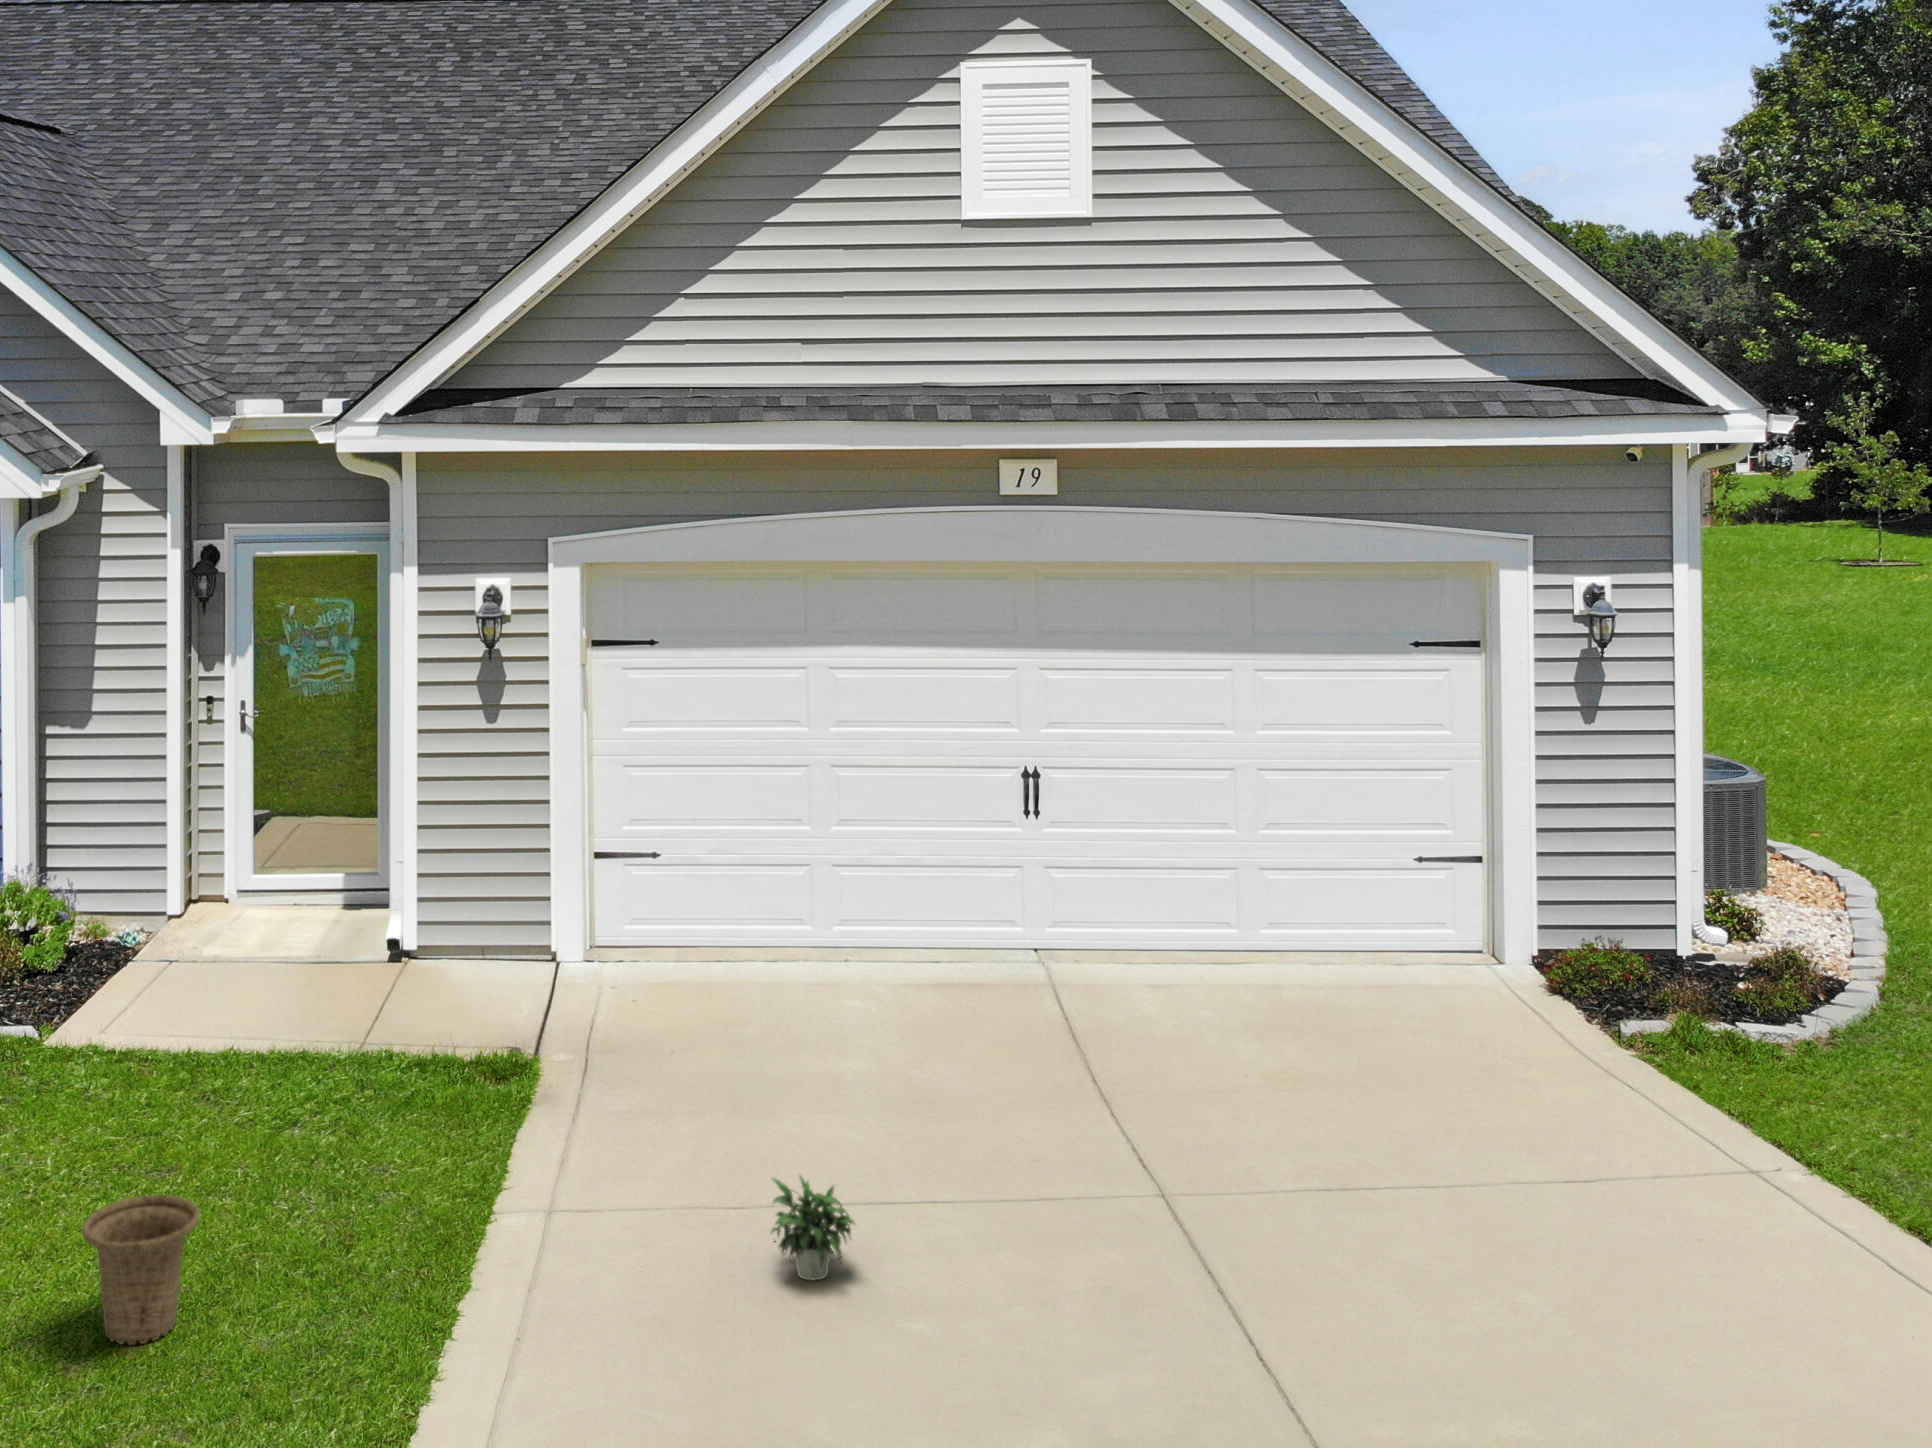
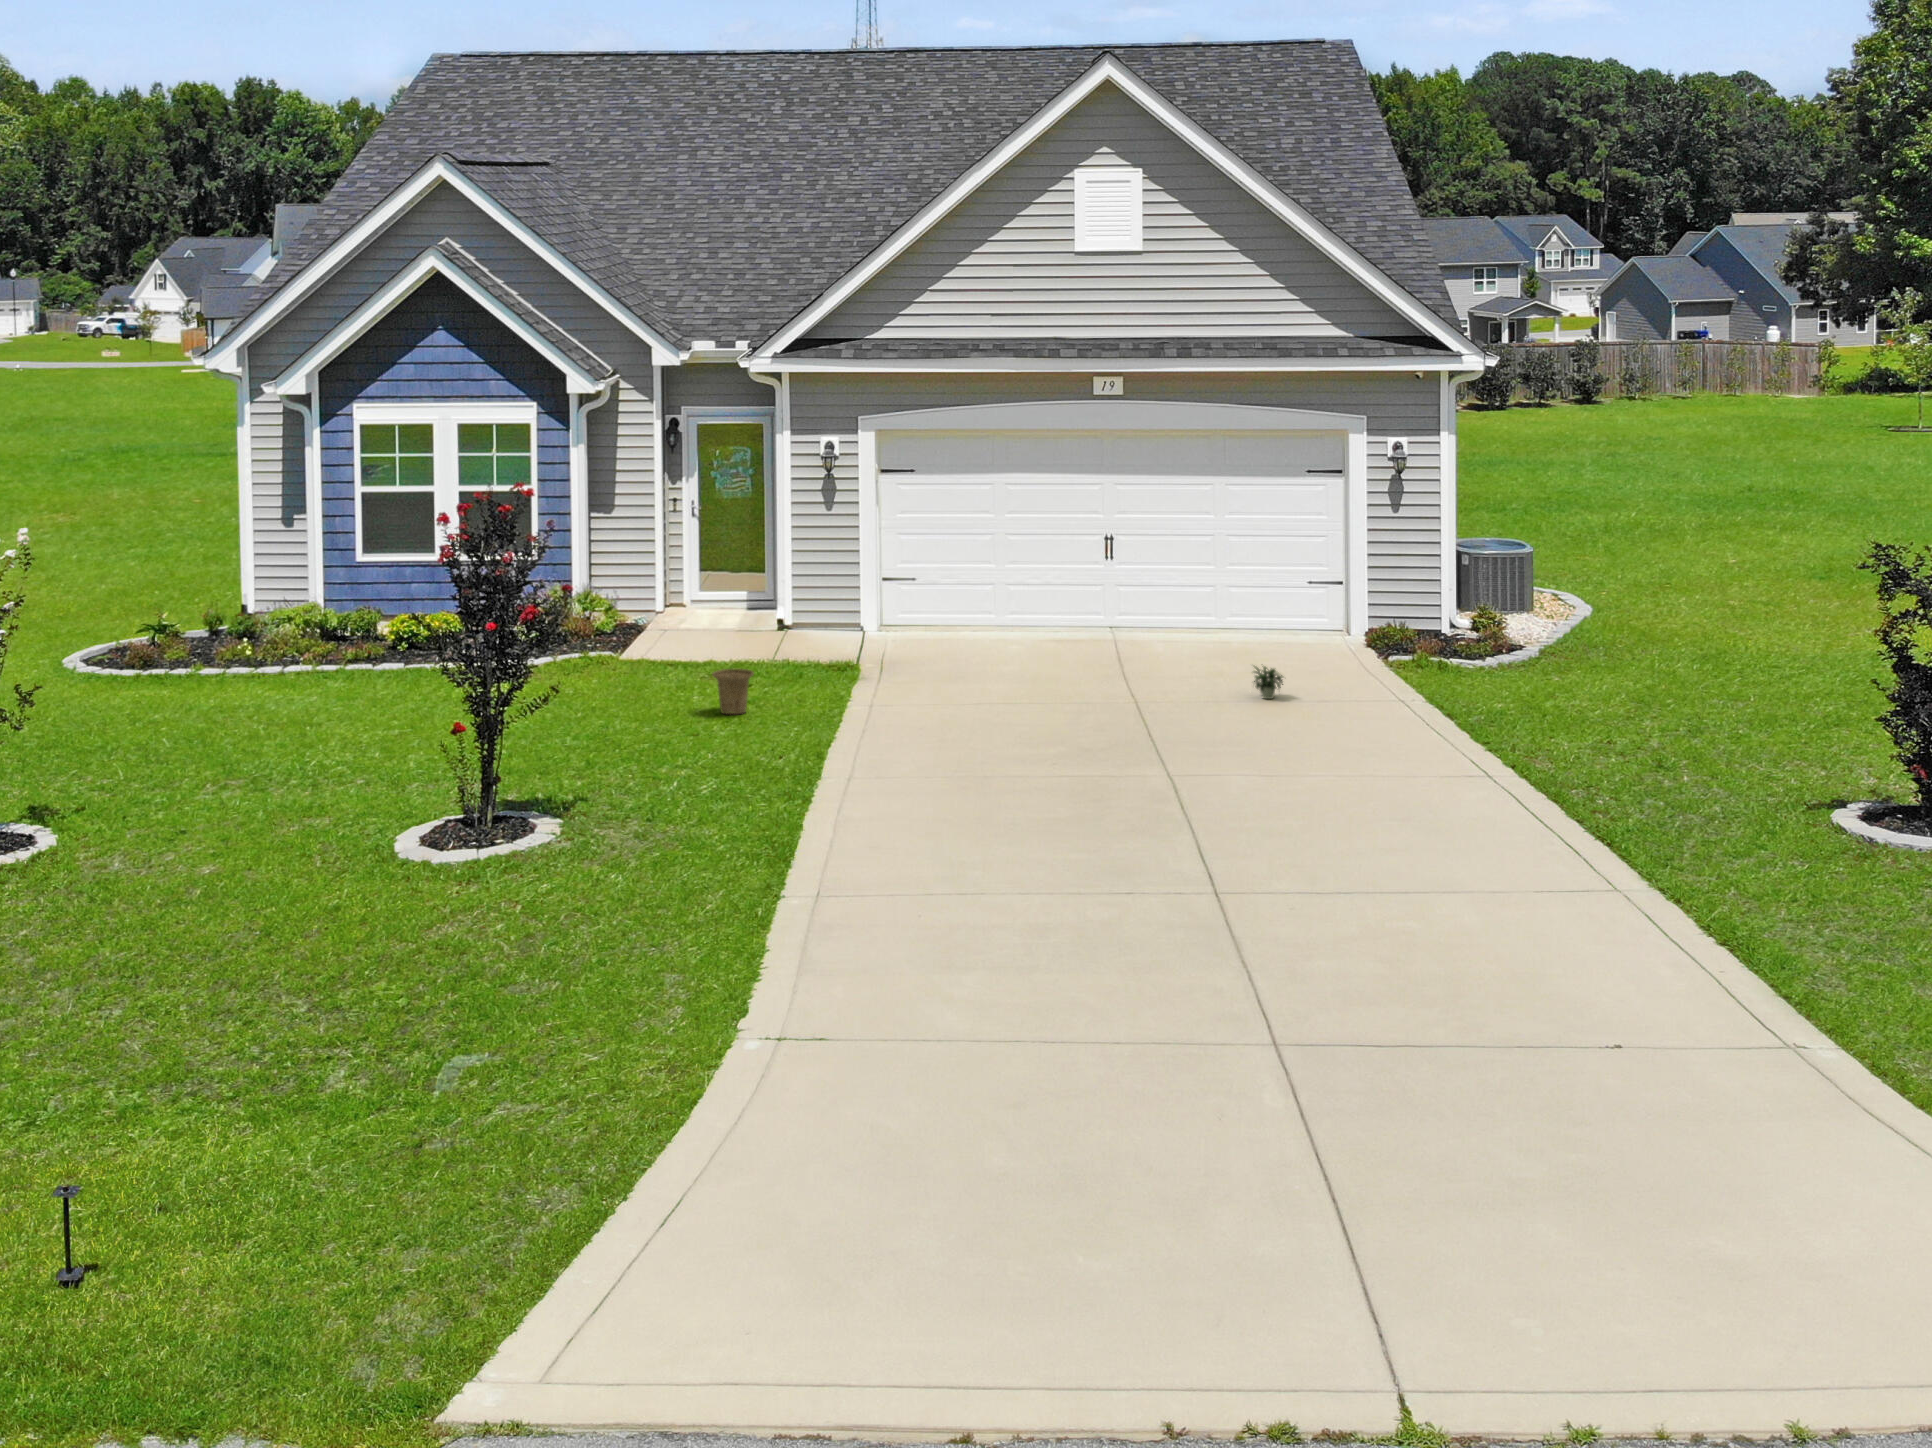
potted plant: present [771,1176,855,1280] -> present [1254,666,1283,699]

